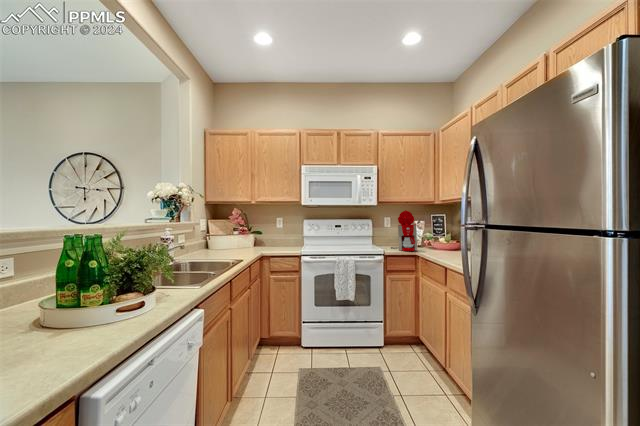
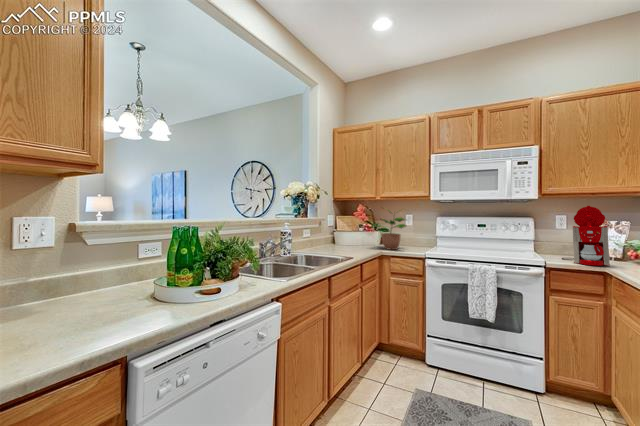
potted plant: none [253,211,283,250] -> present [376,210,406,250]

